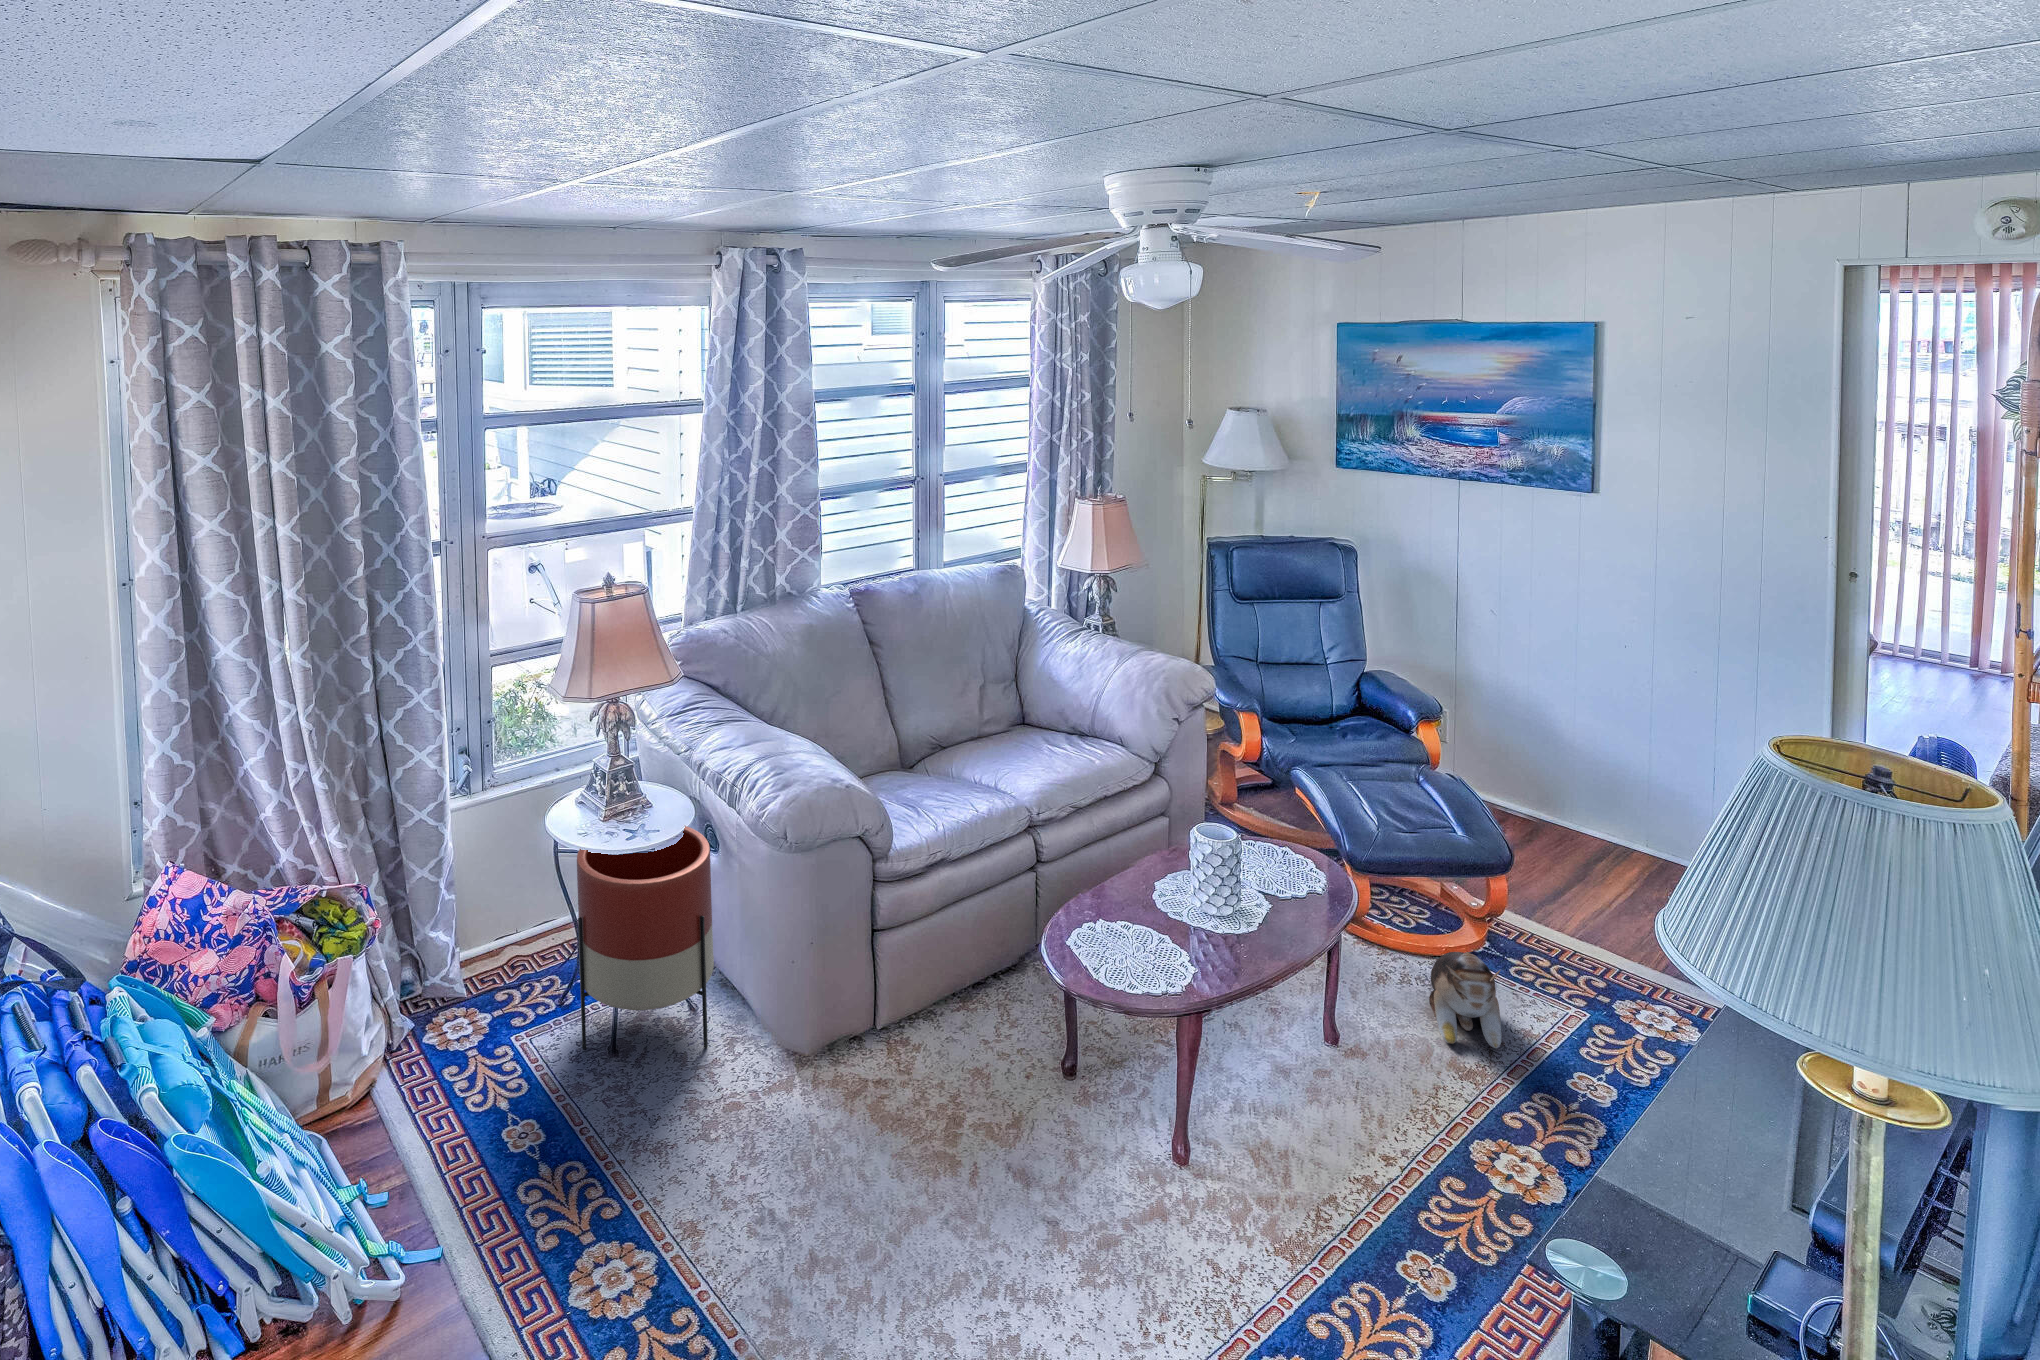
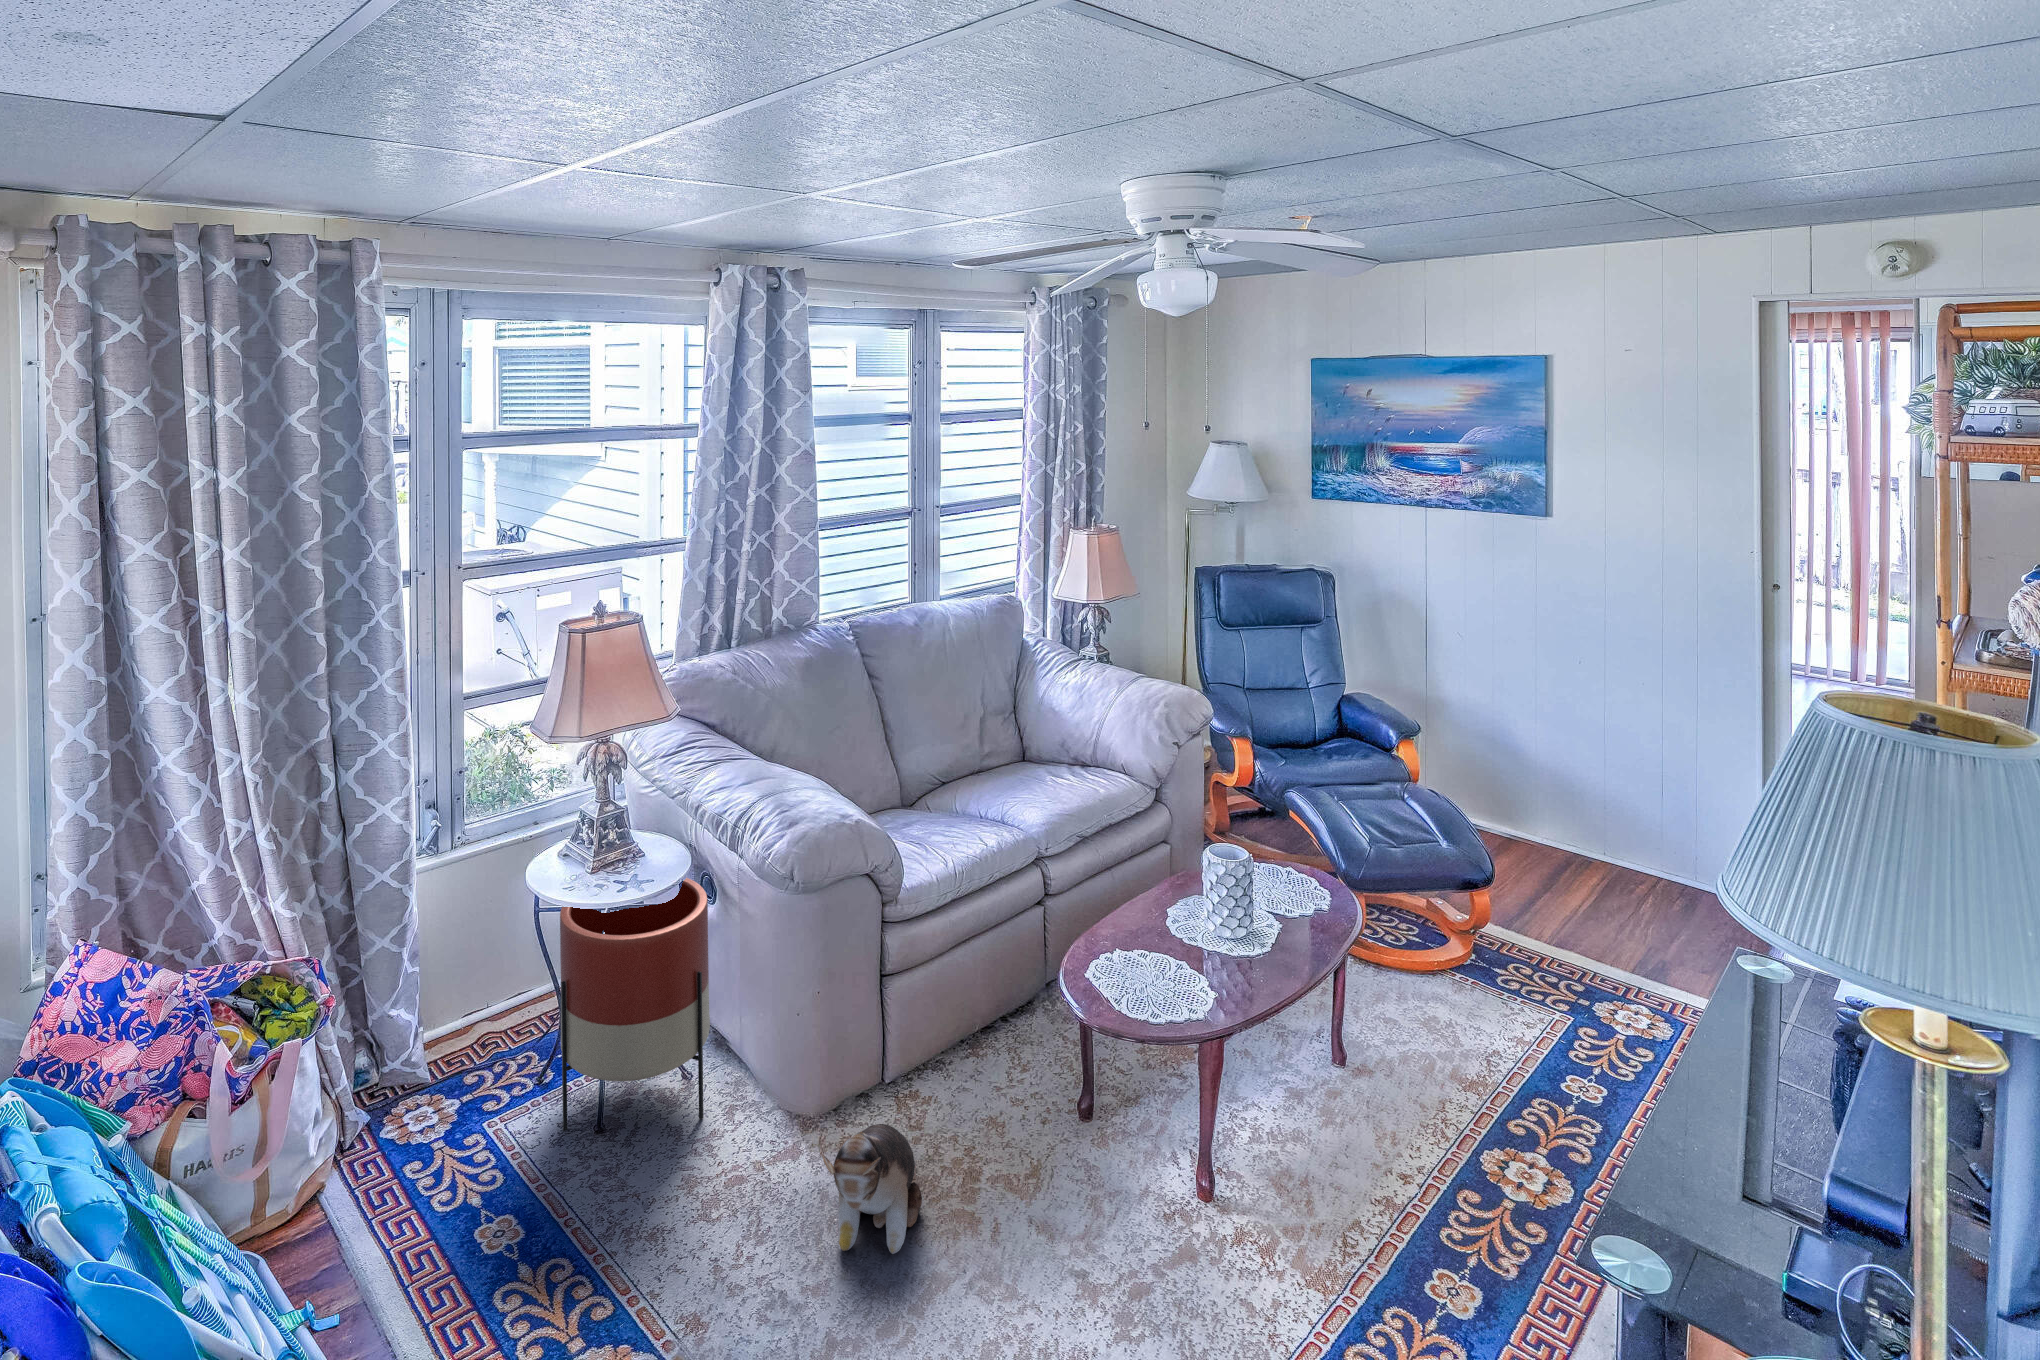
plush toy: present [1429,952,1501,1048] -> present [822,1124,922,1254]

